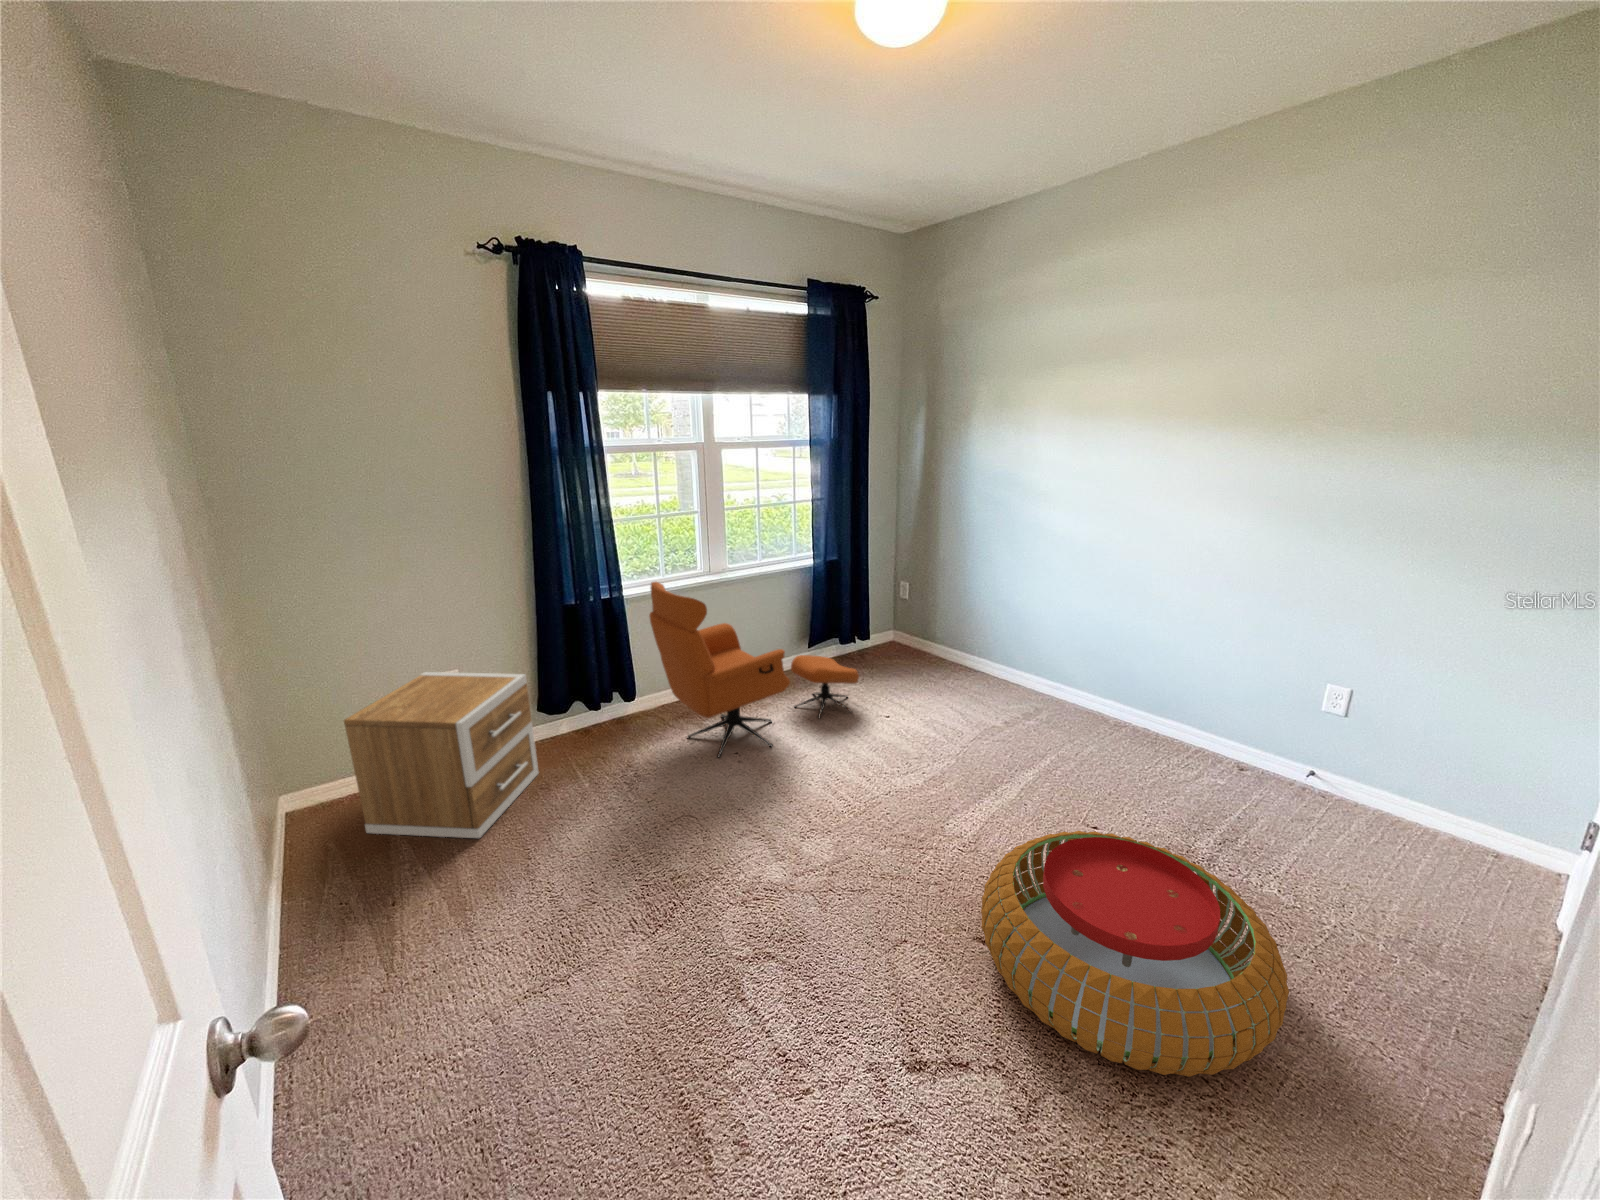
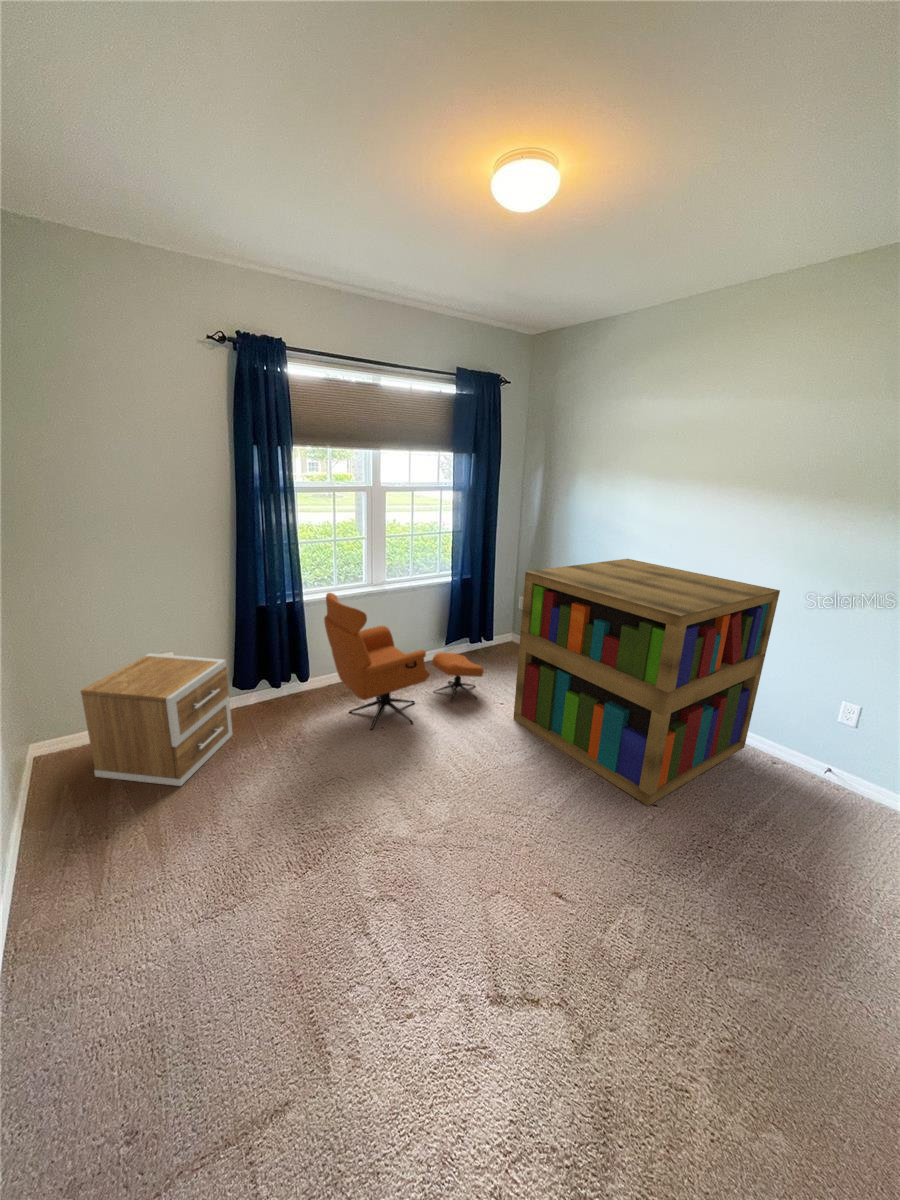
bookshelf: none [902,519,1239,829] -> present [513,559,780,806]
pouf: present [981,831,1289,1077] -> none [559,811,796,1024]

